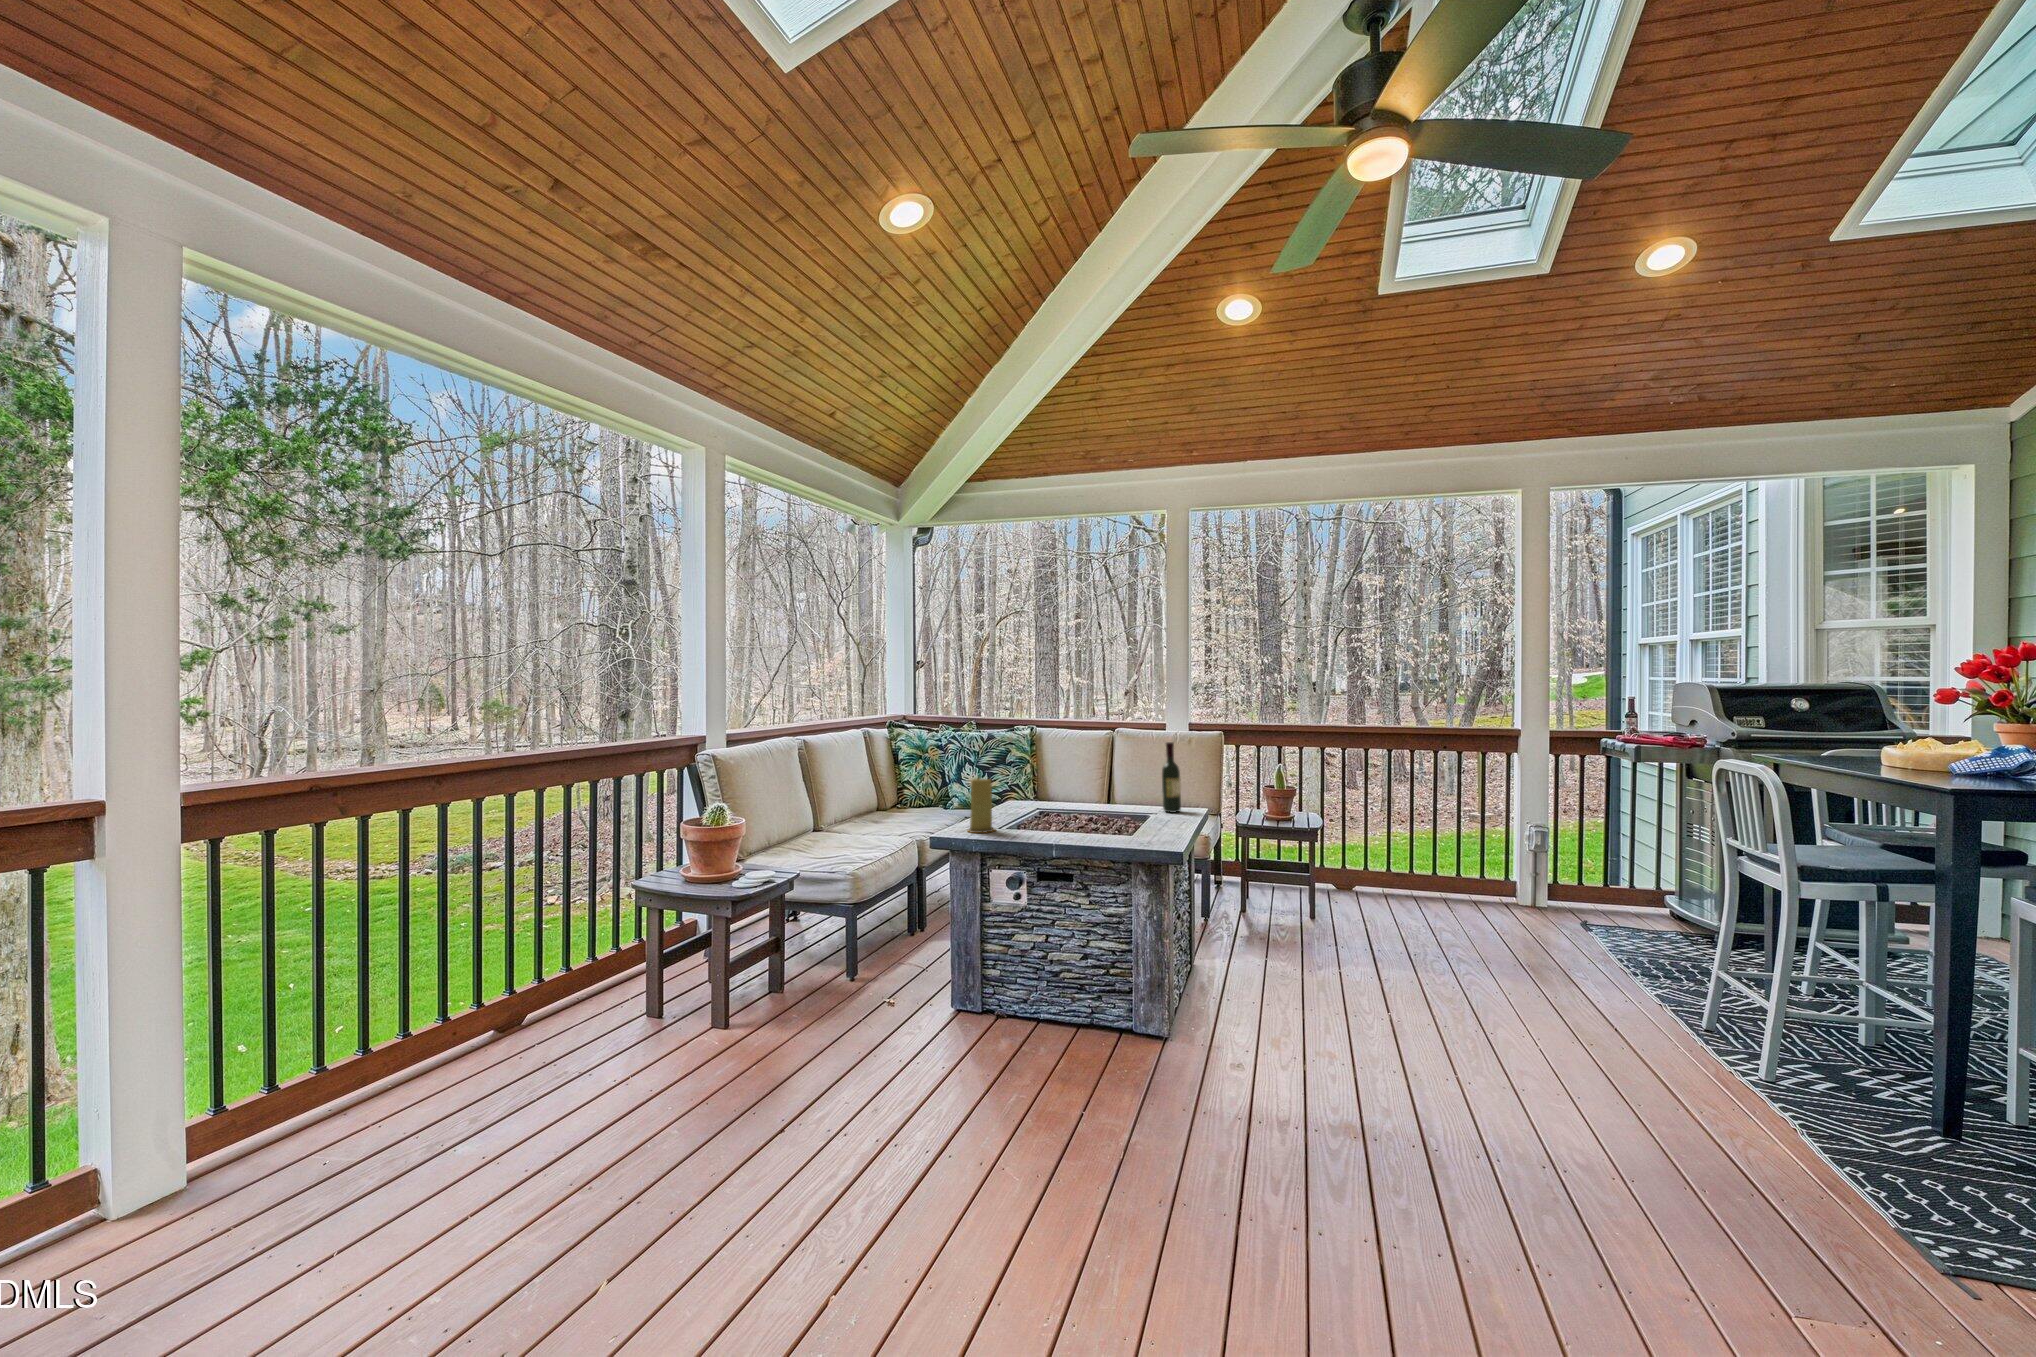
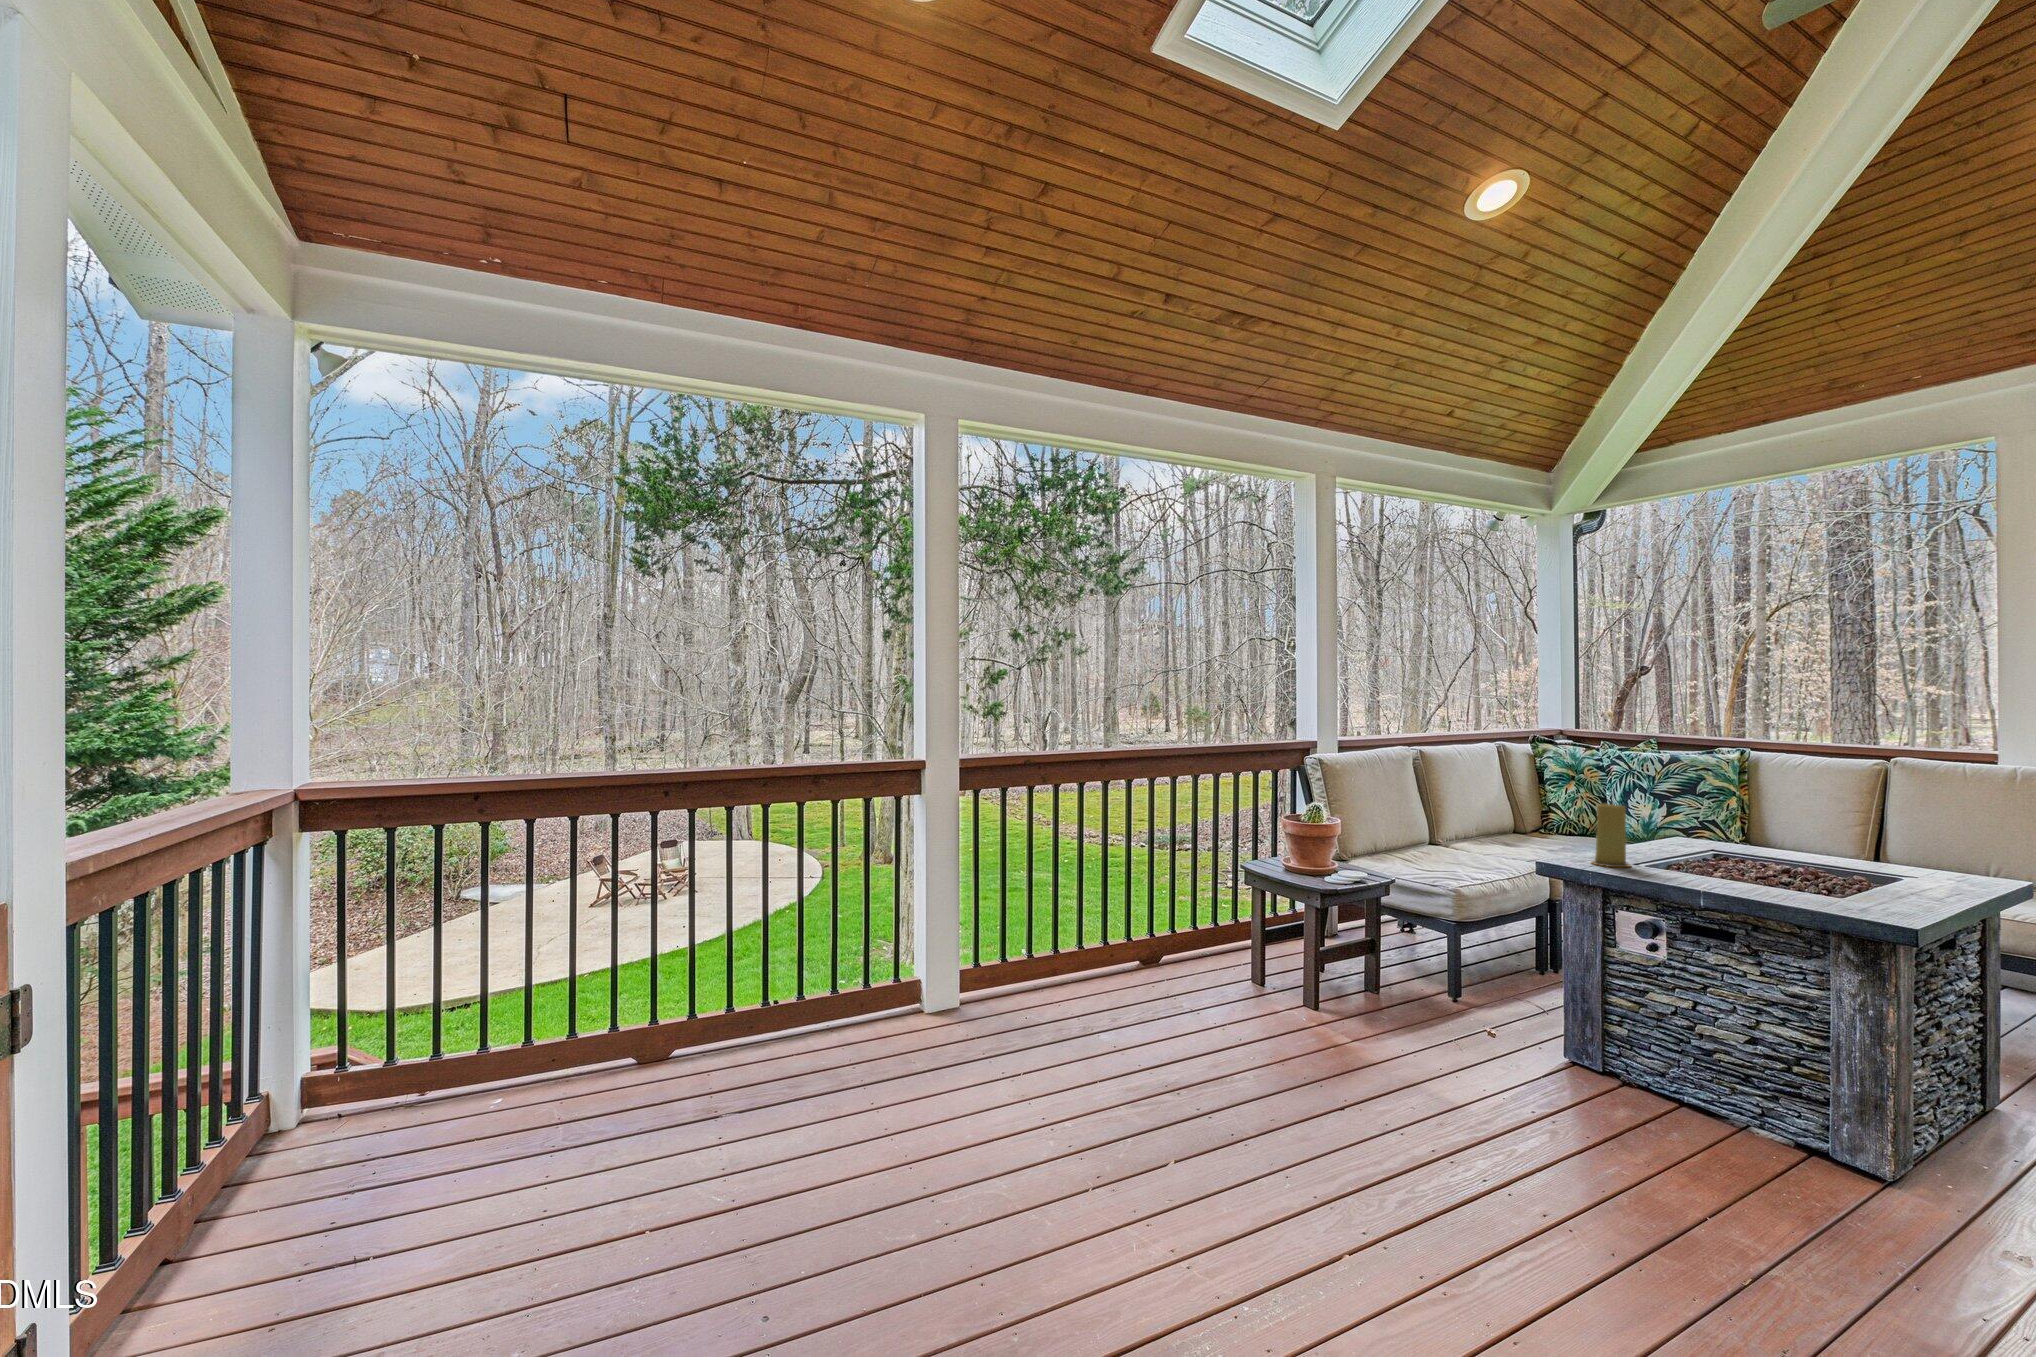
wine bottle: present [1162,742,1181,812] -> none [1925,782,1963,882]

